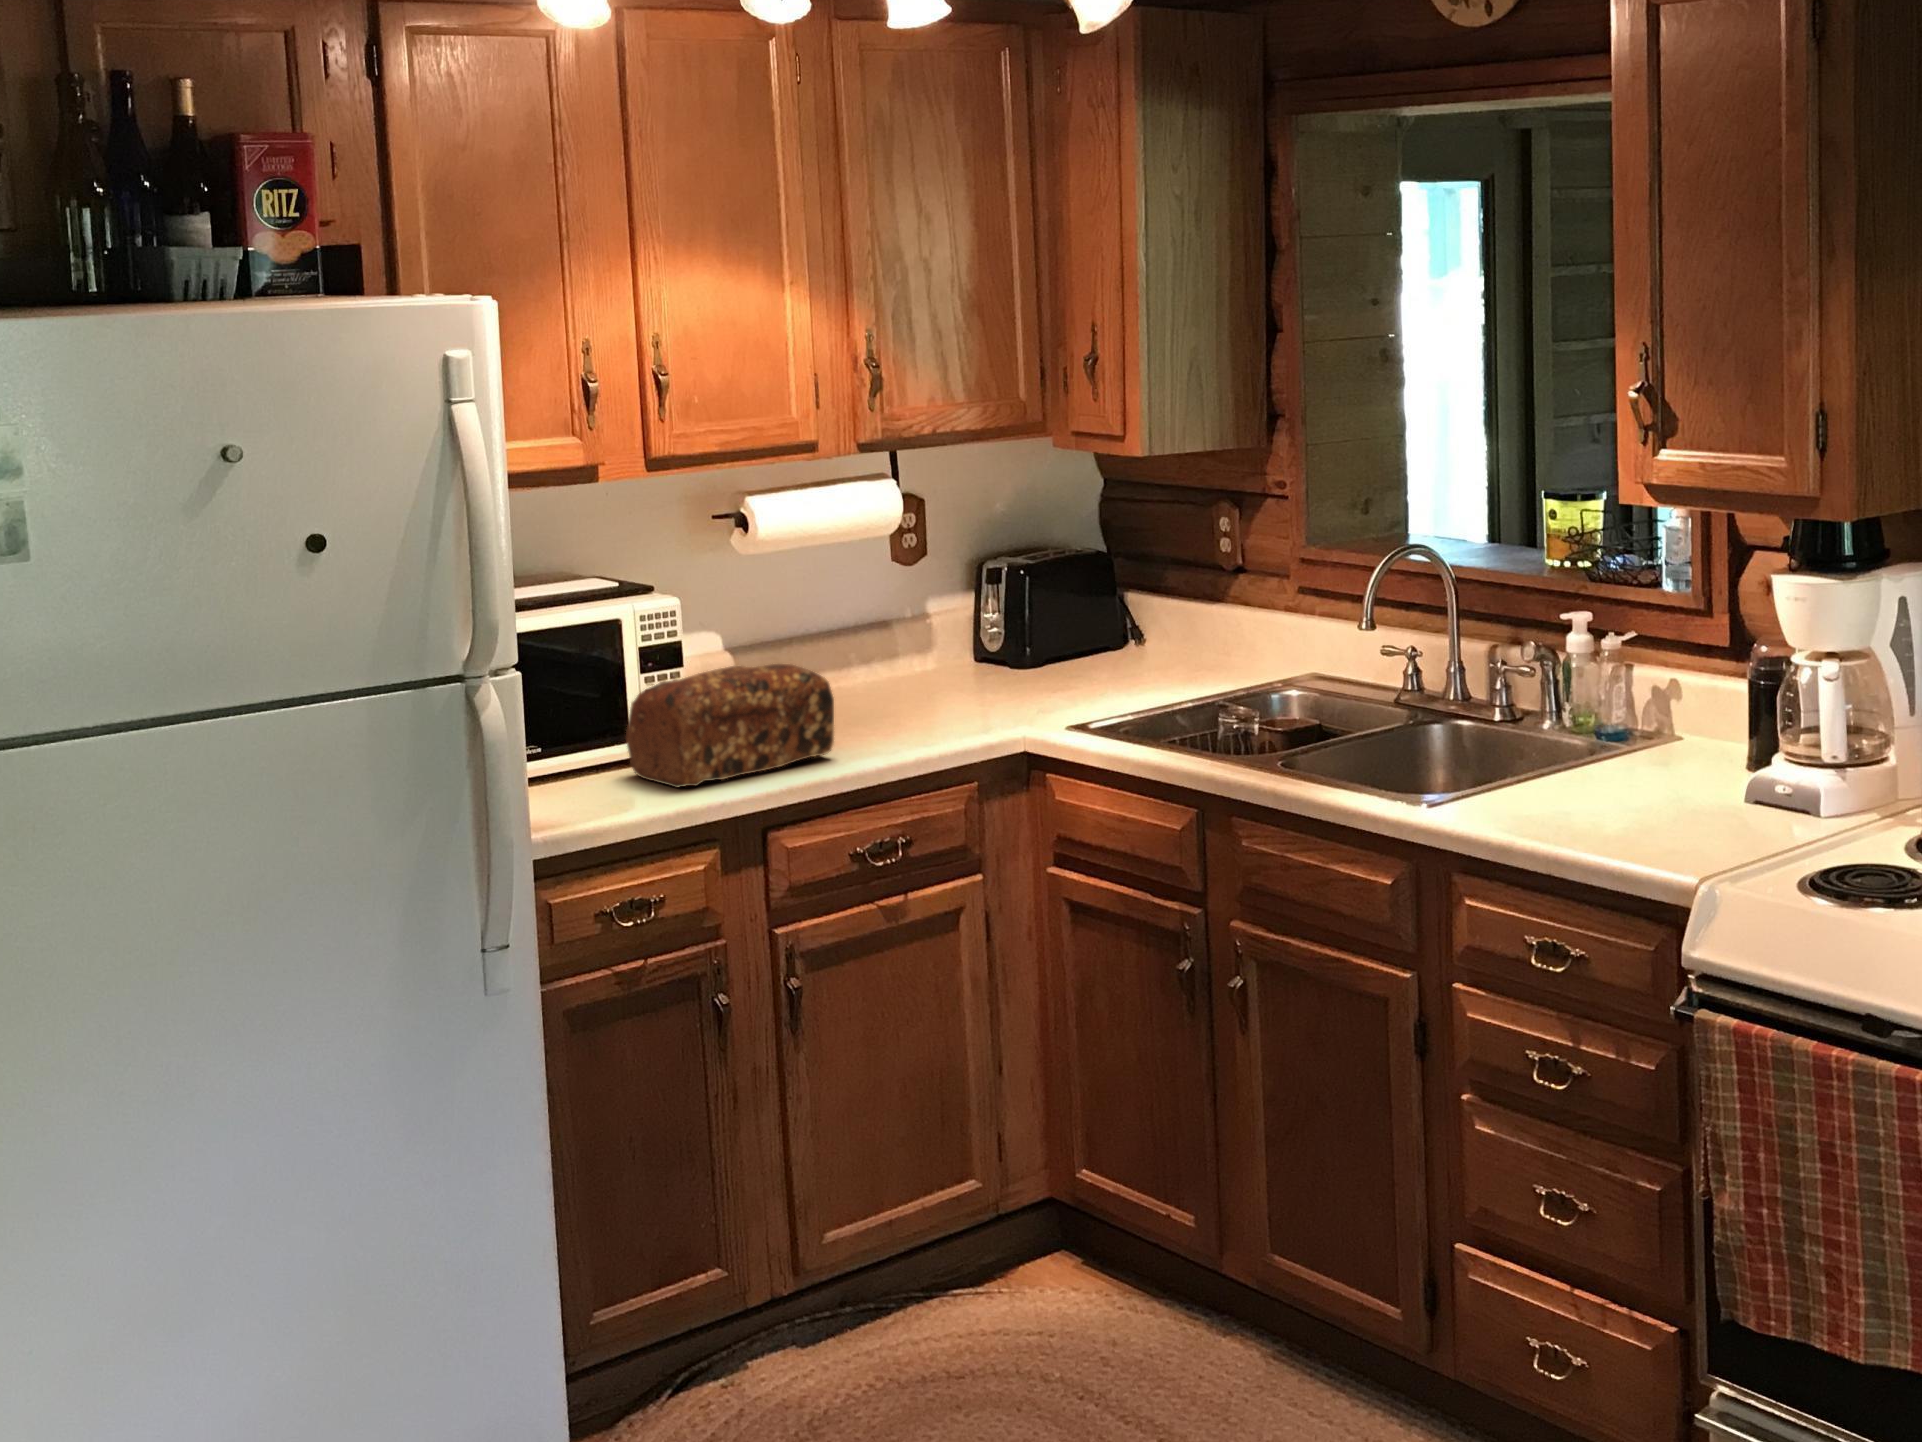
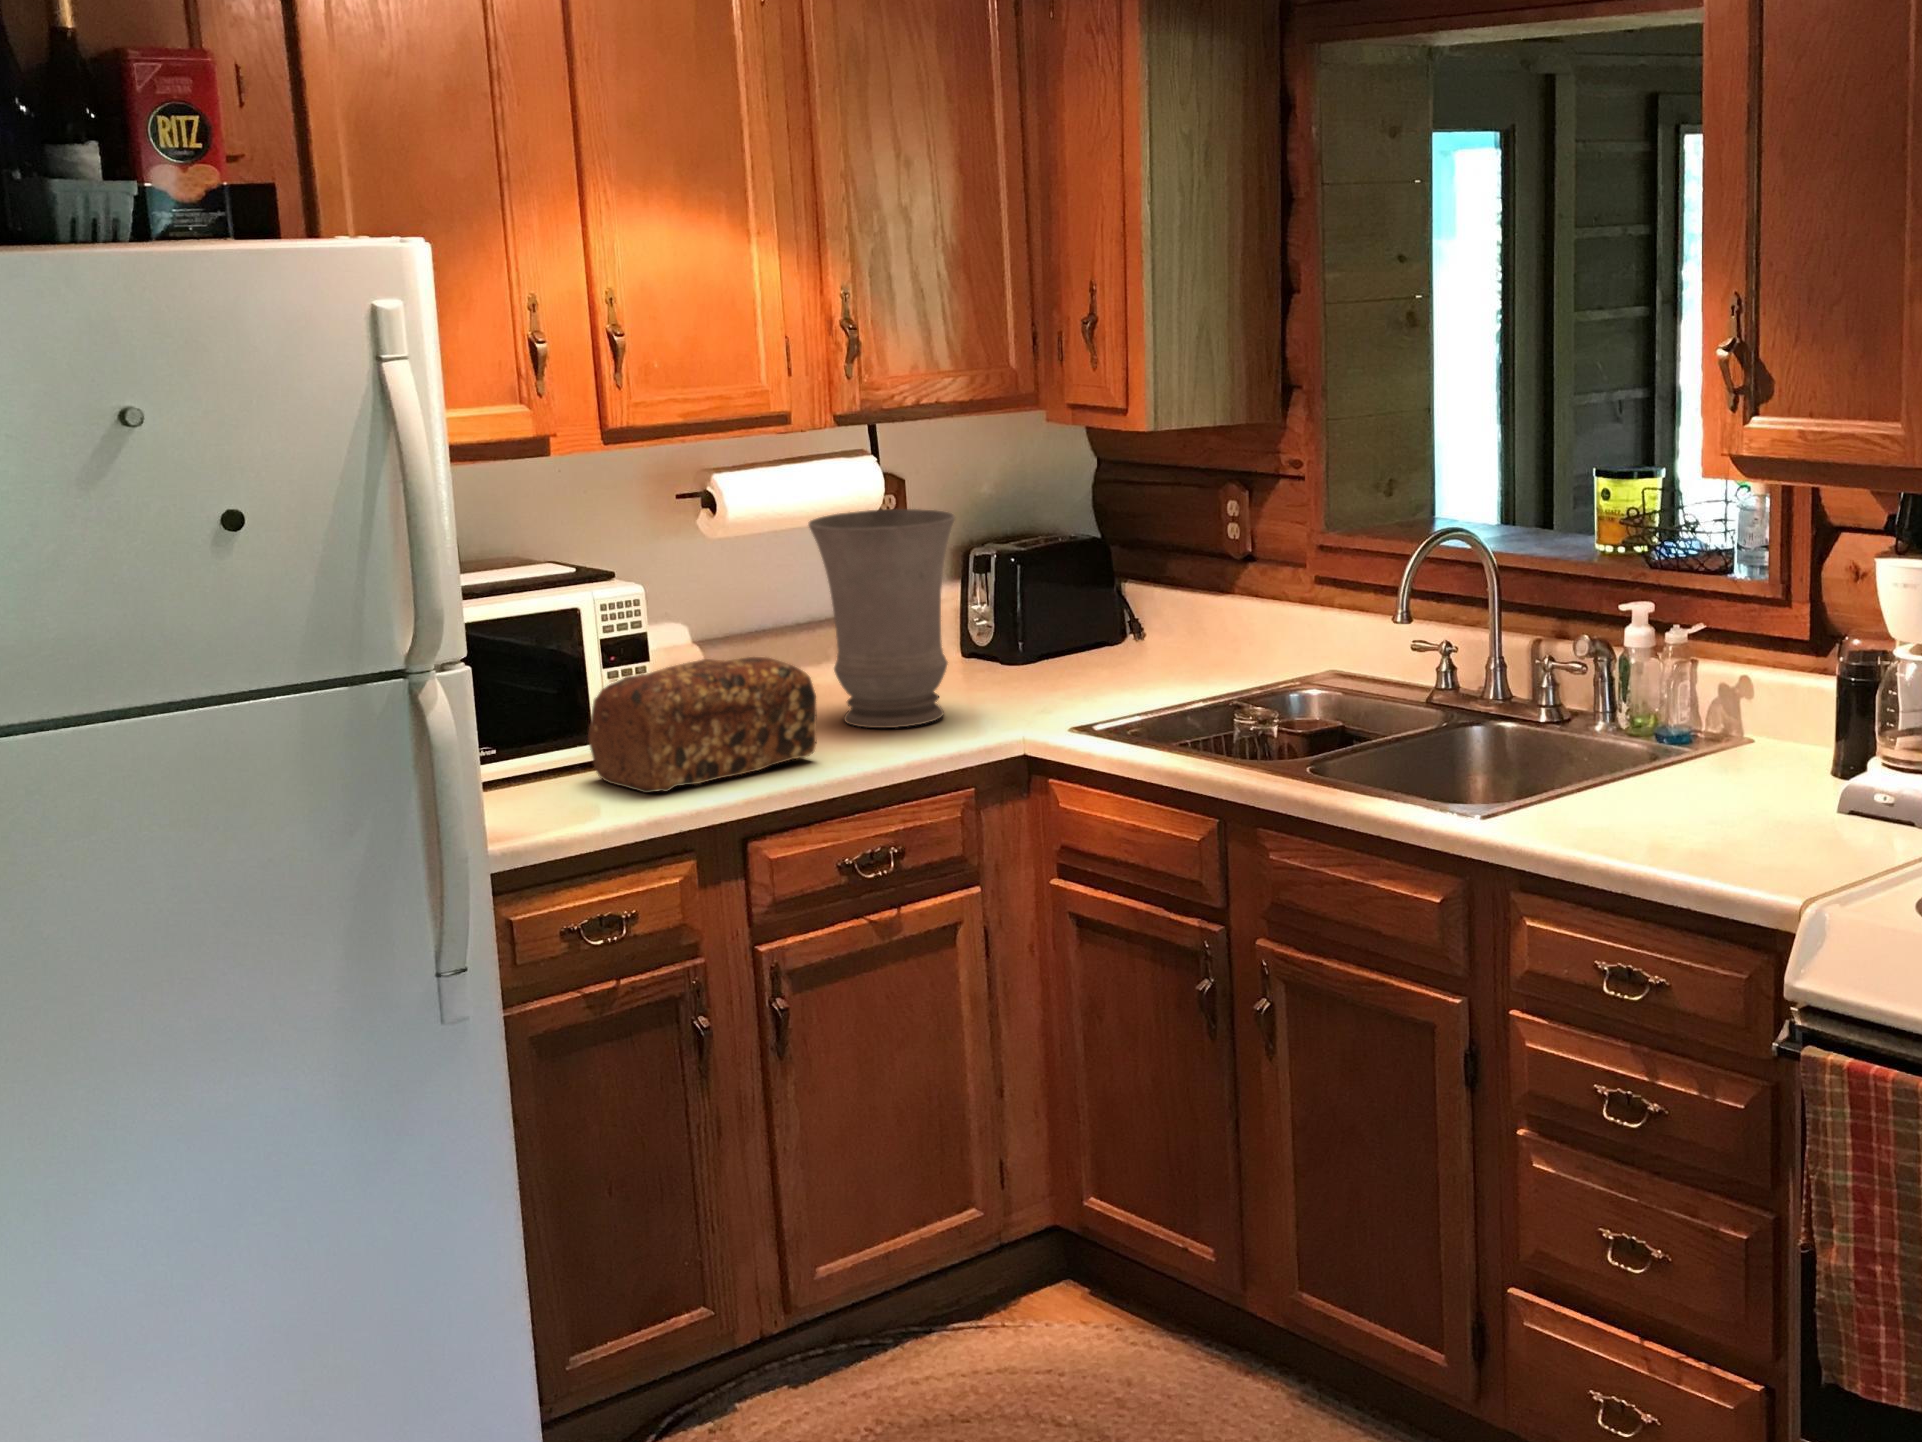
vase: none [831,529,965,729] -> present [808,509,955,728]

